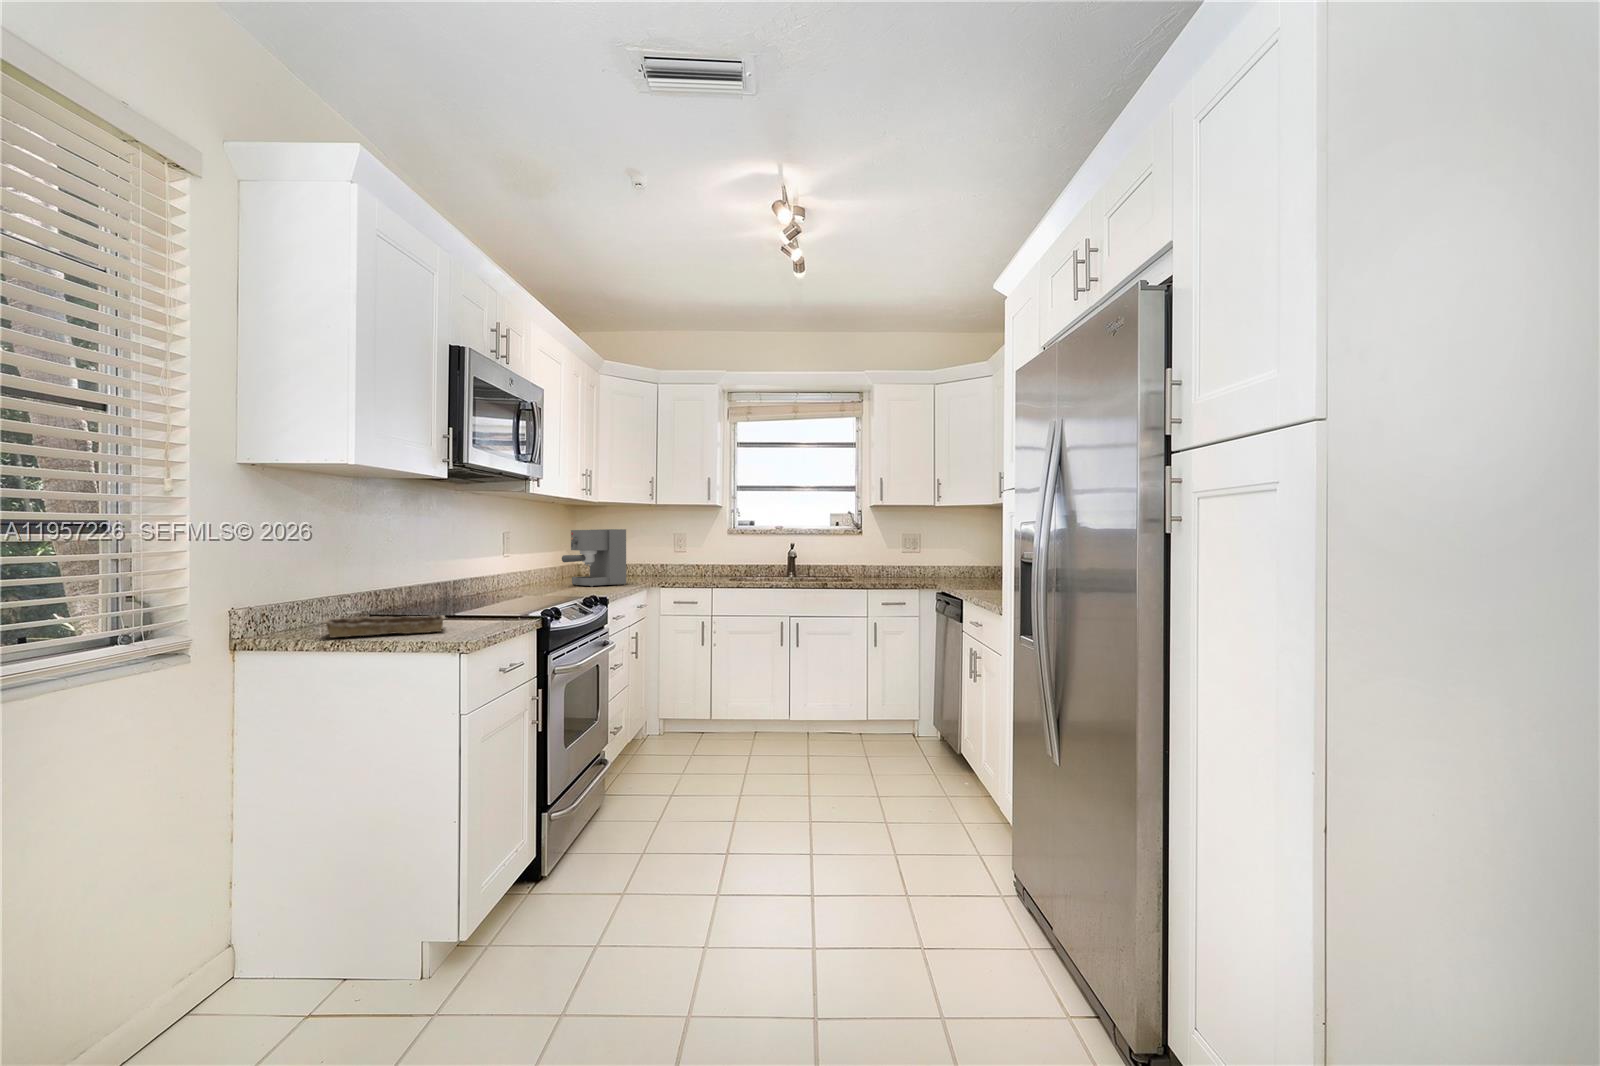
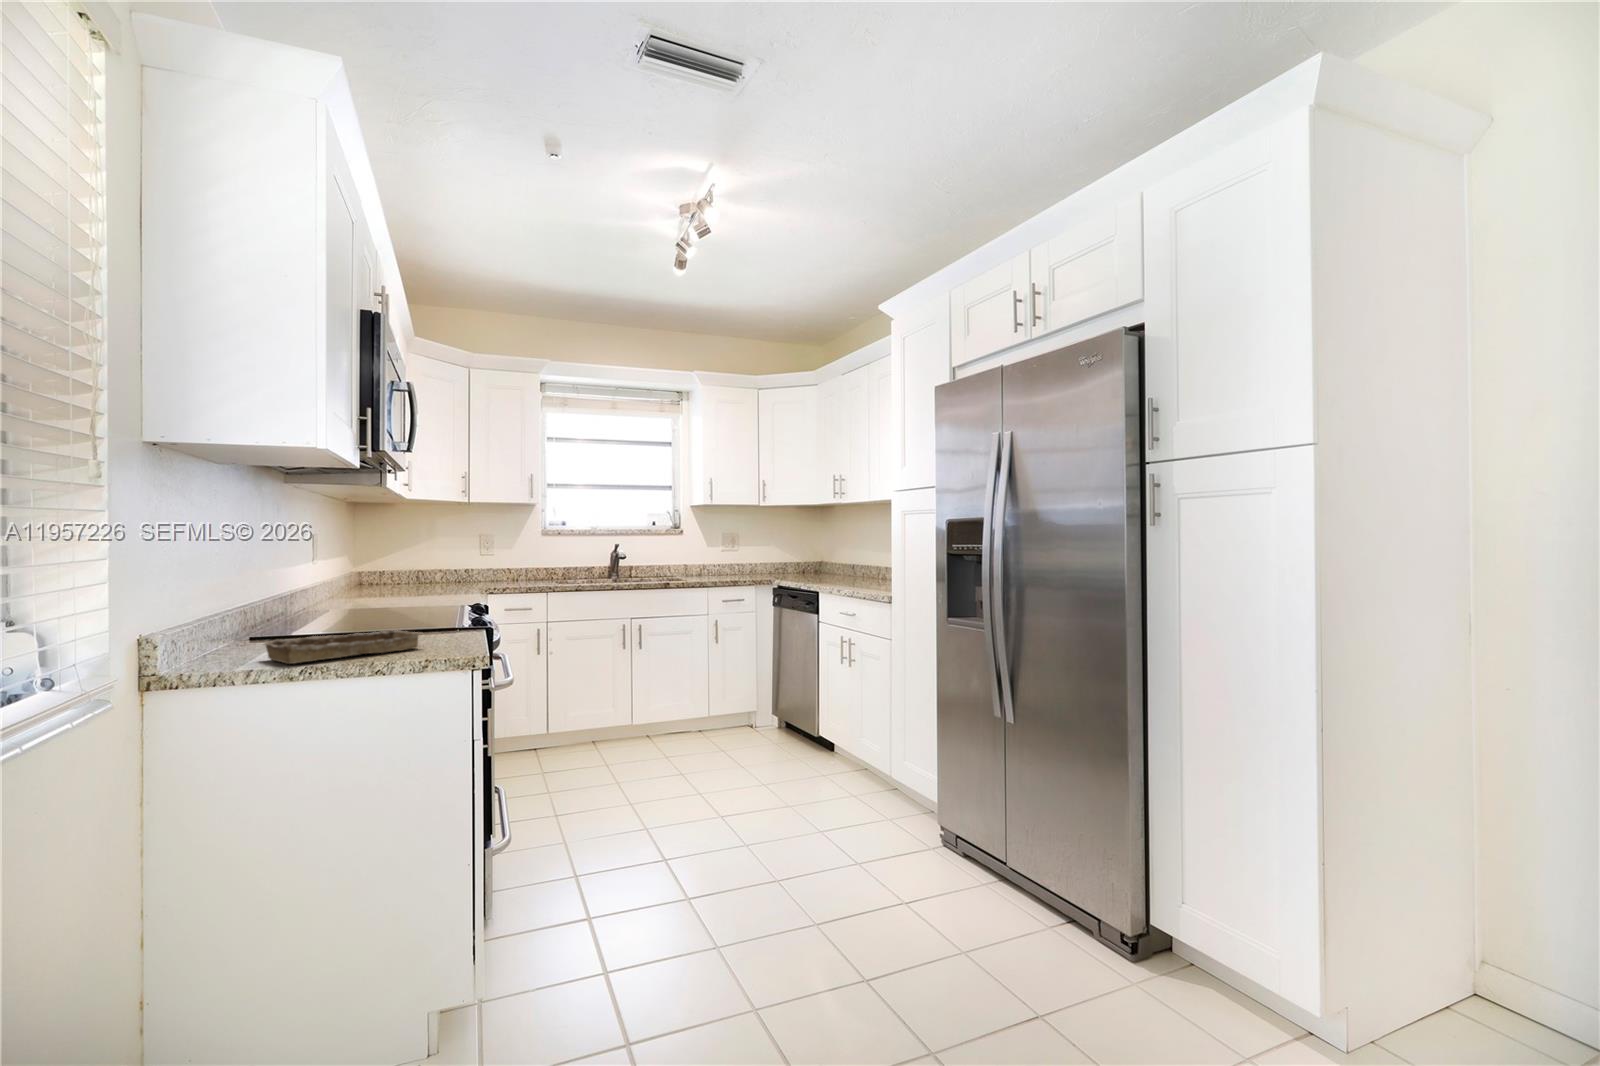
coffee maker: present [562,529,626,587] -> none [367,529,443,595]

